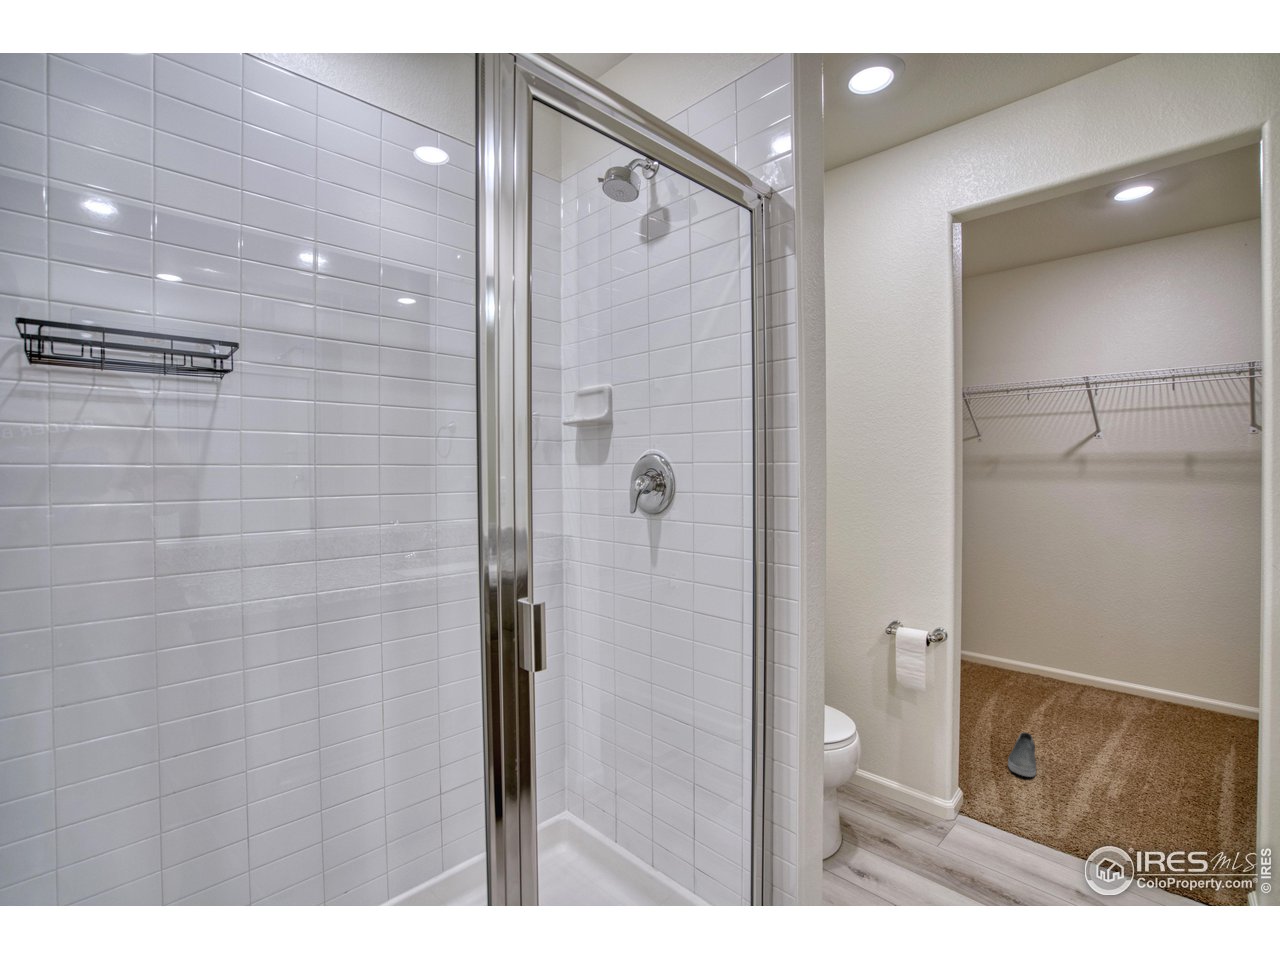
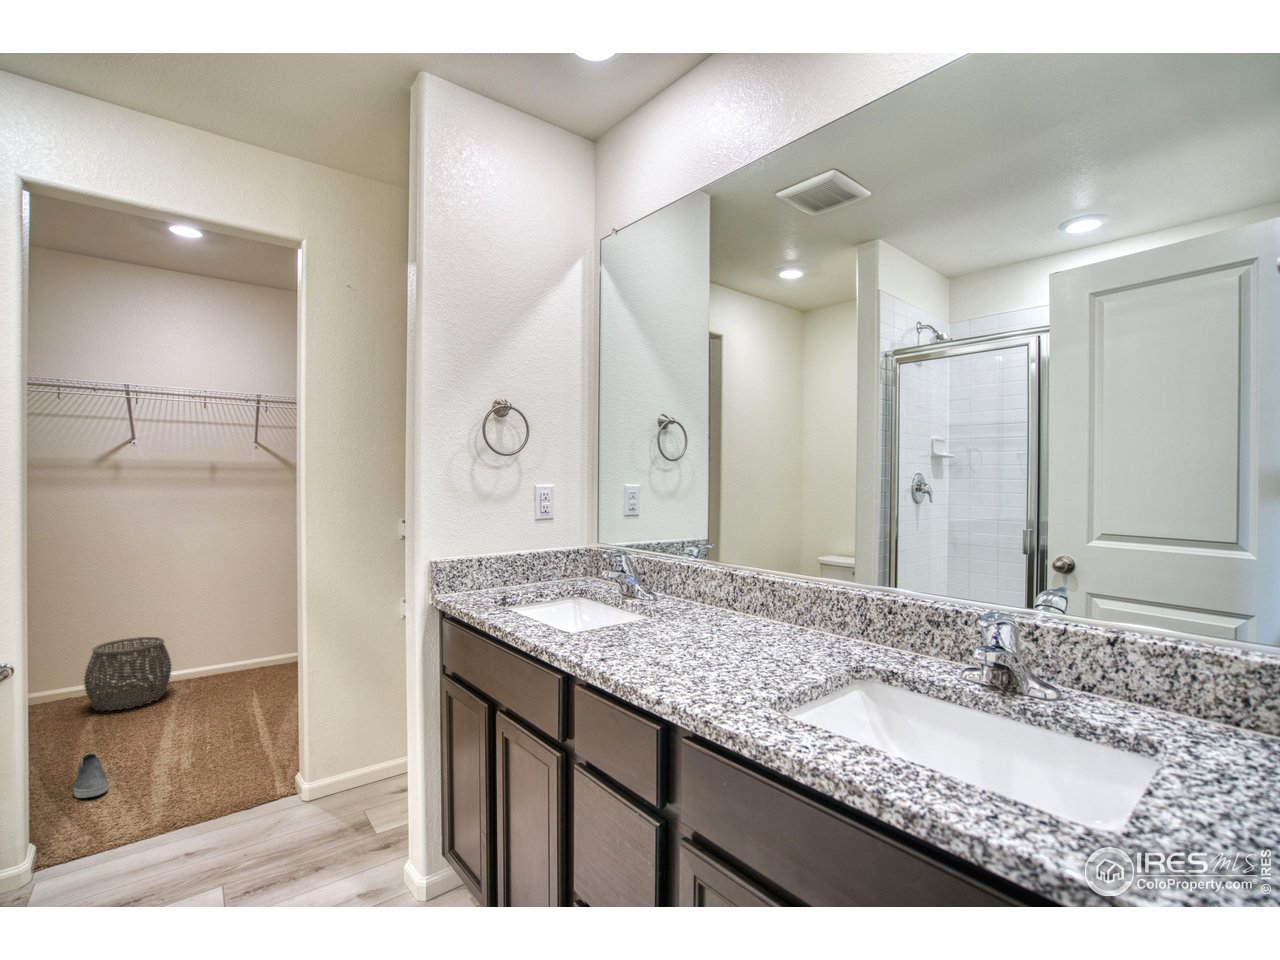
woven basket: none [1044,633,1131,708] -> present [84,637,172,711]

